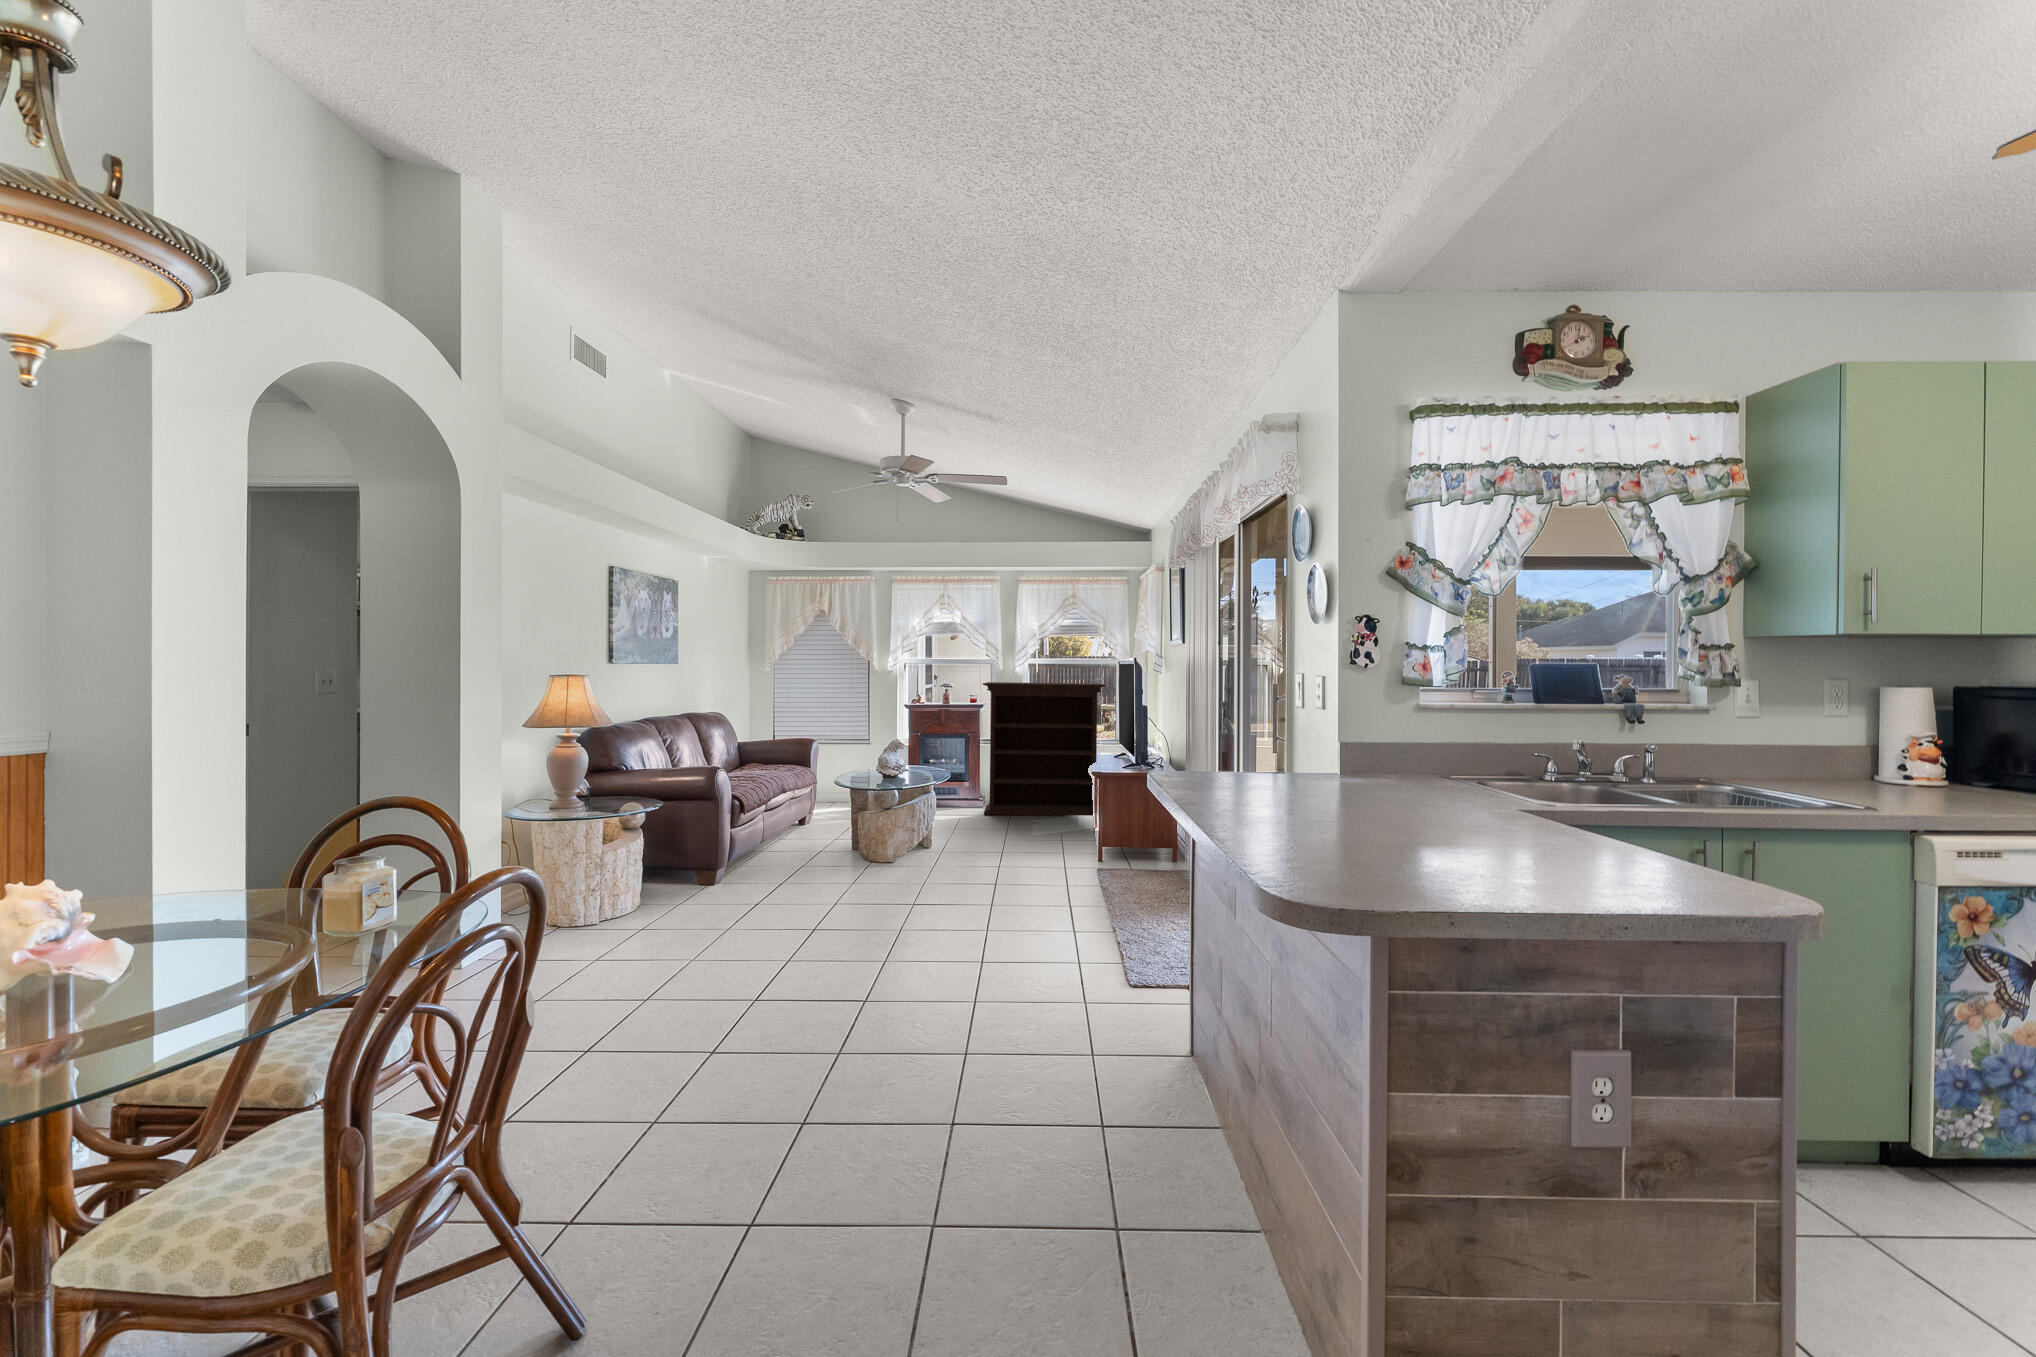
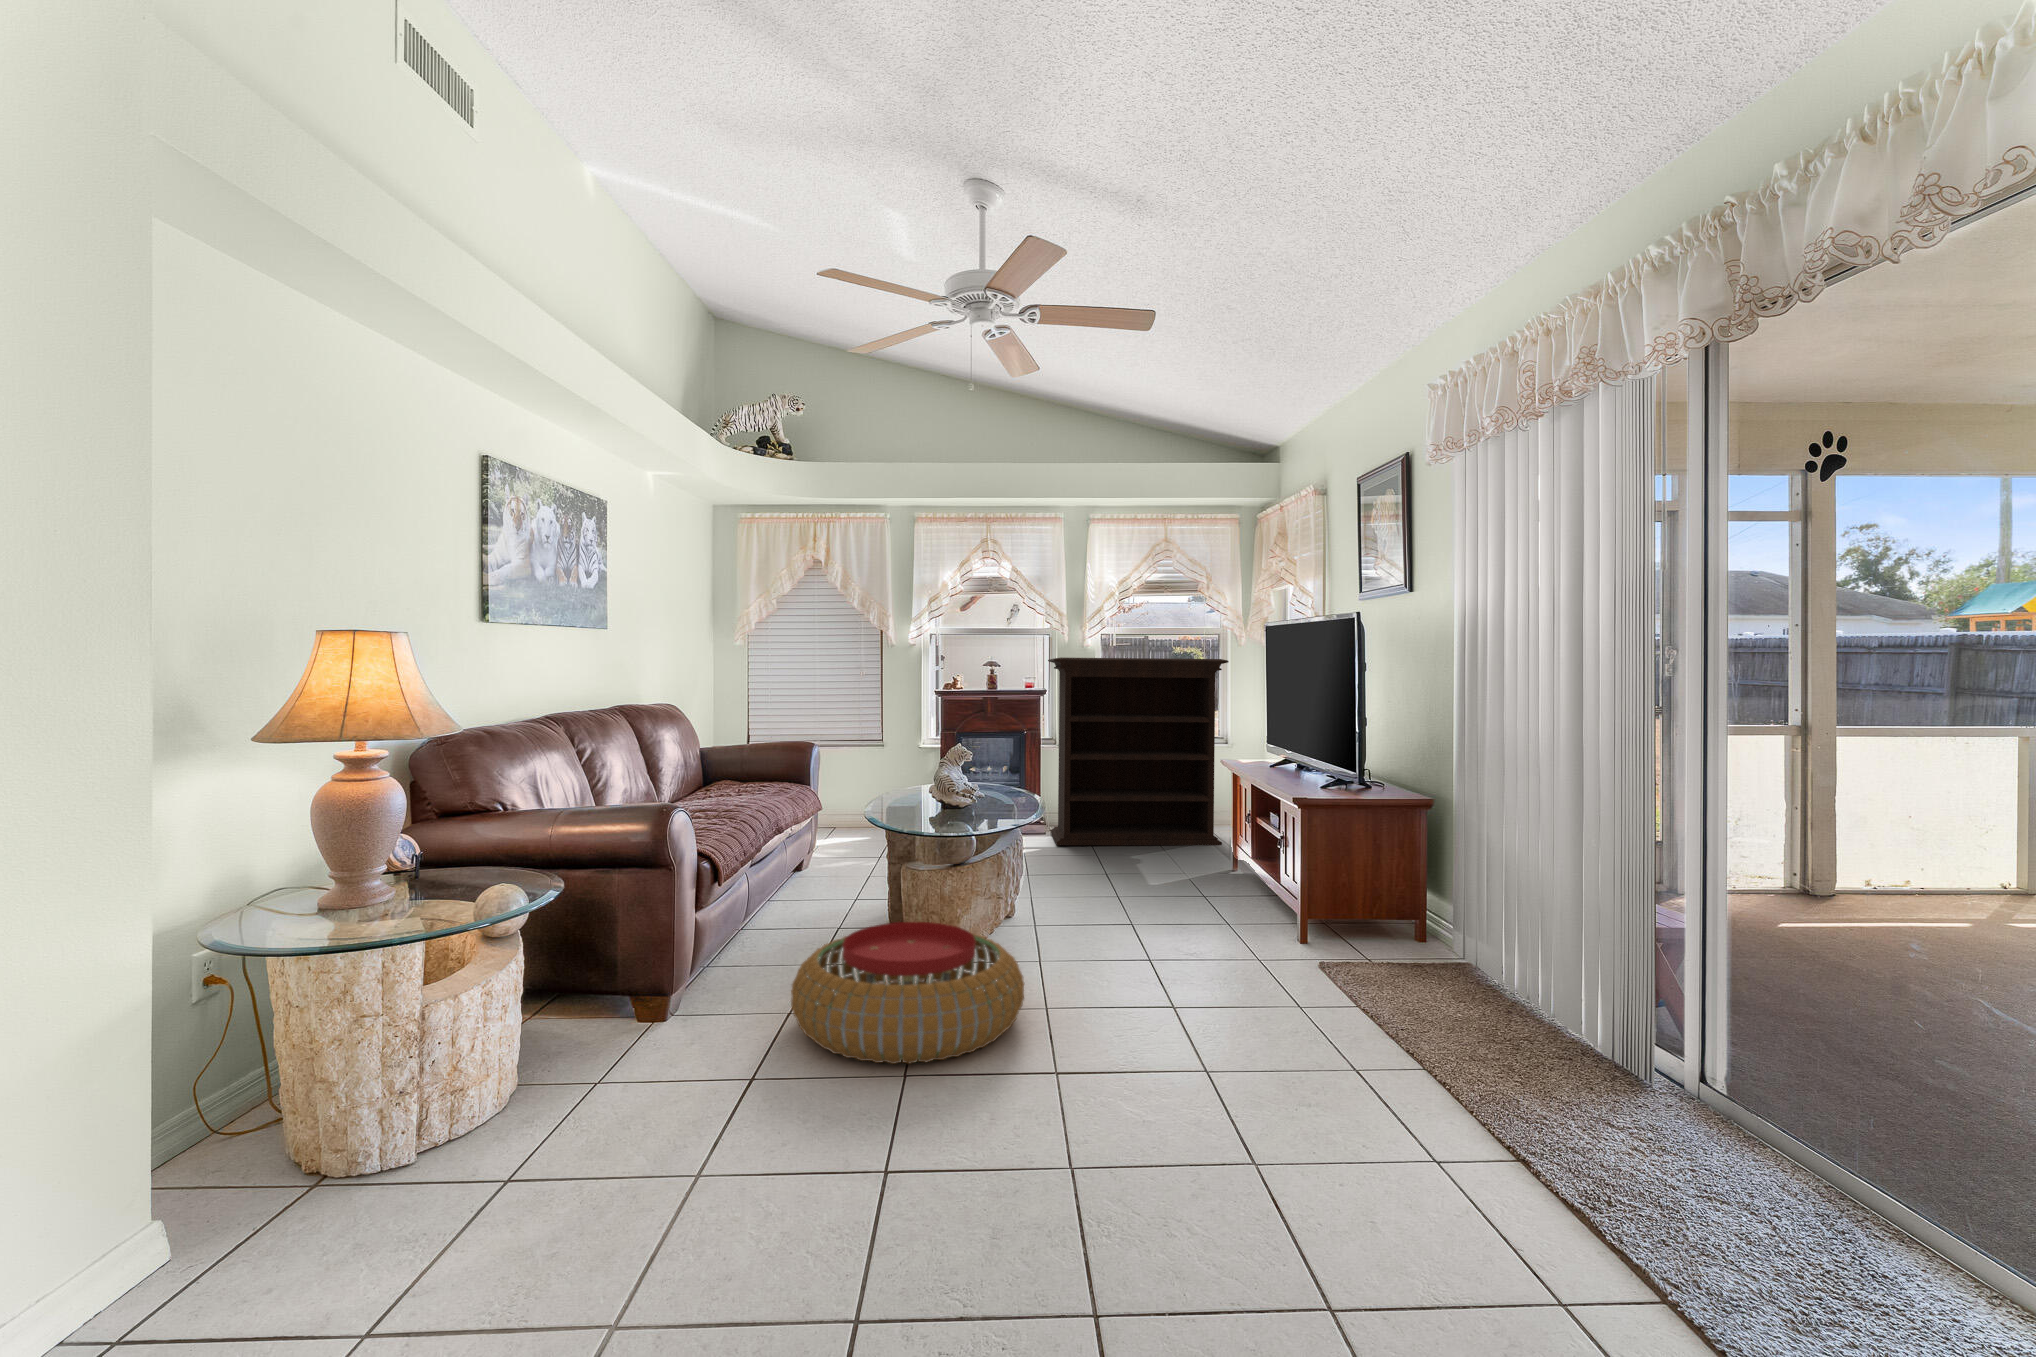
pouf: none [779,835,906,898] -> present [791,922,1024,1064]

